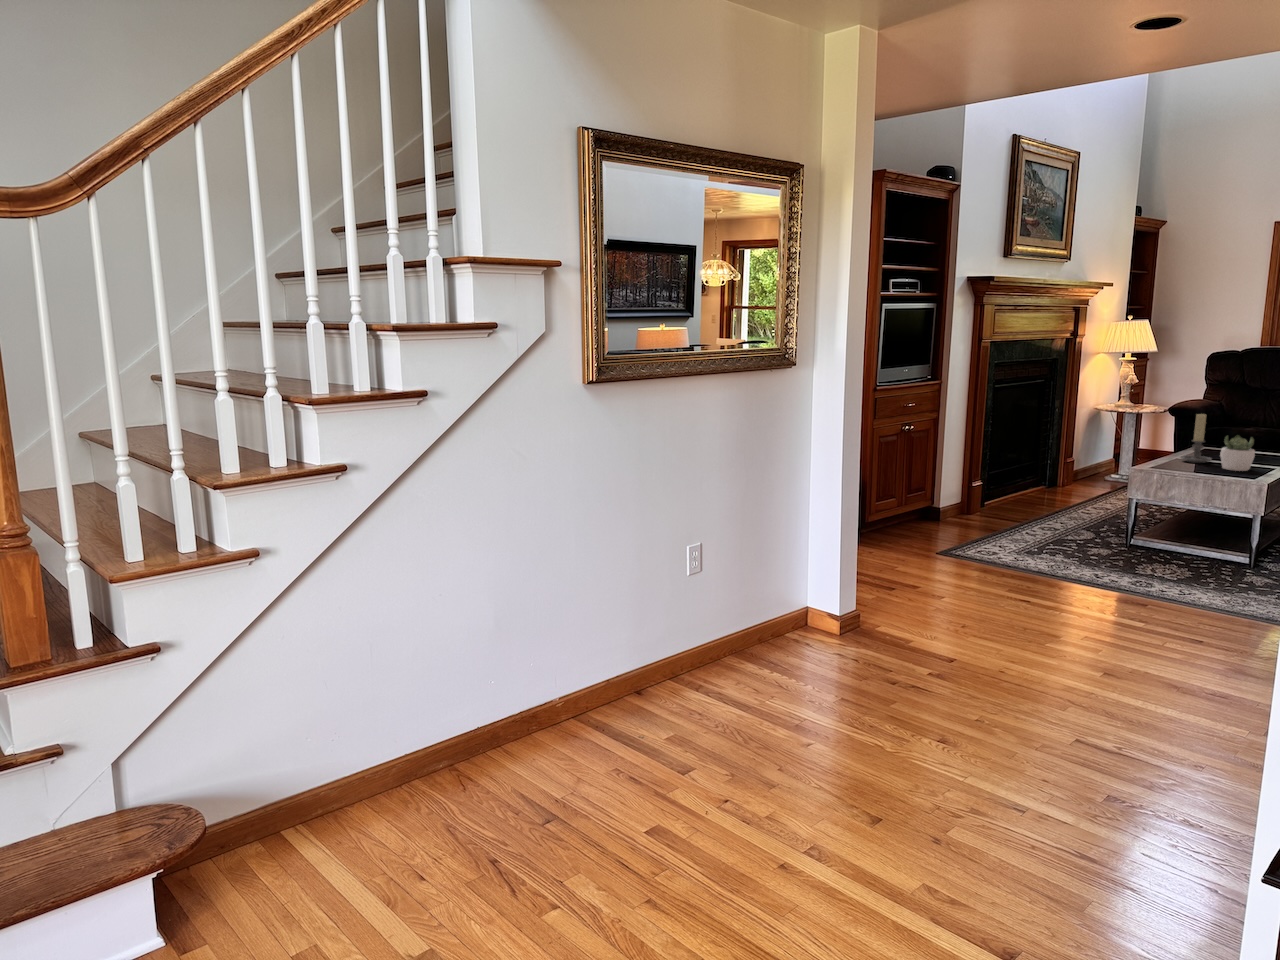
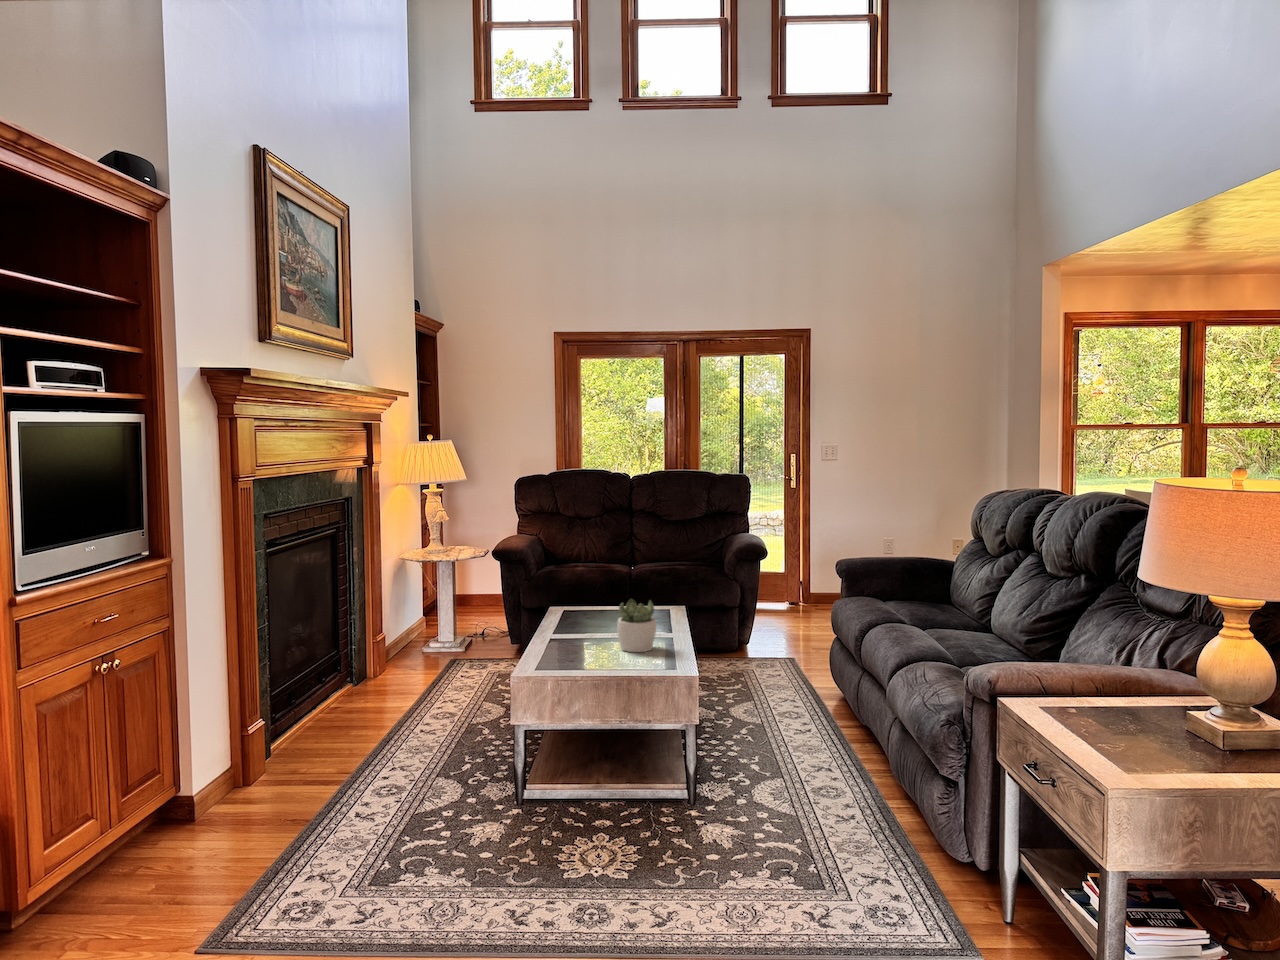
candle holder: present [1182,414,1212,463] -> none [559,571,598,644]

